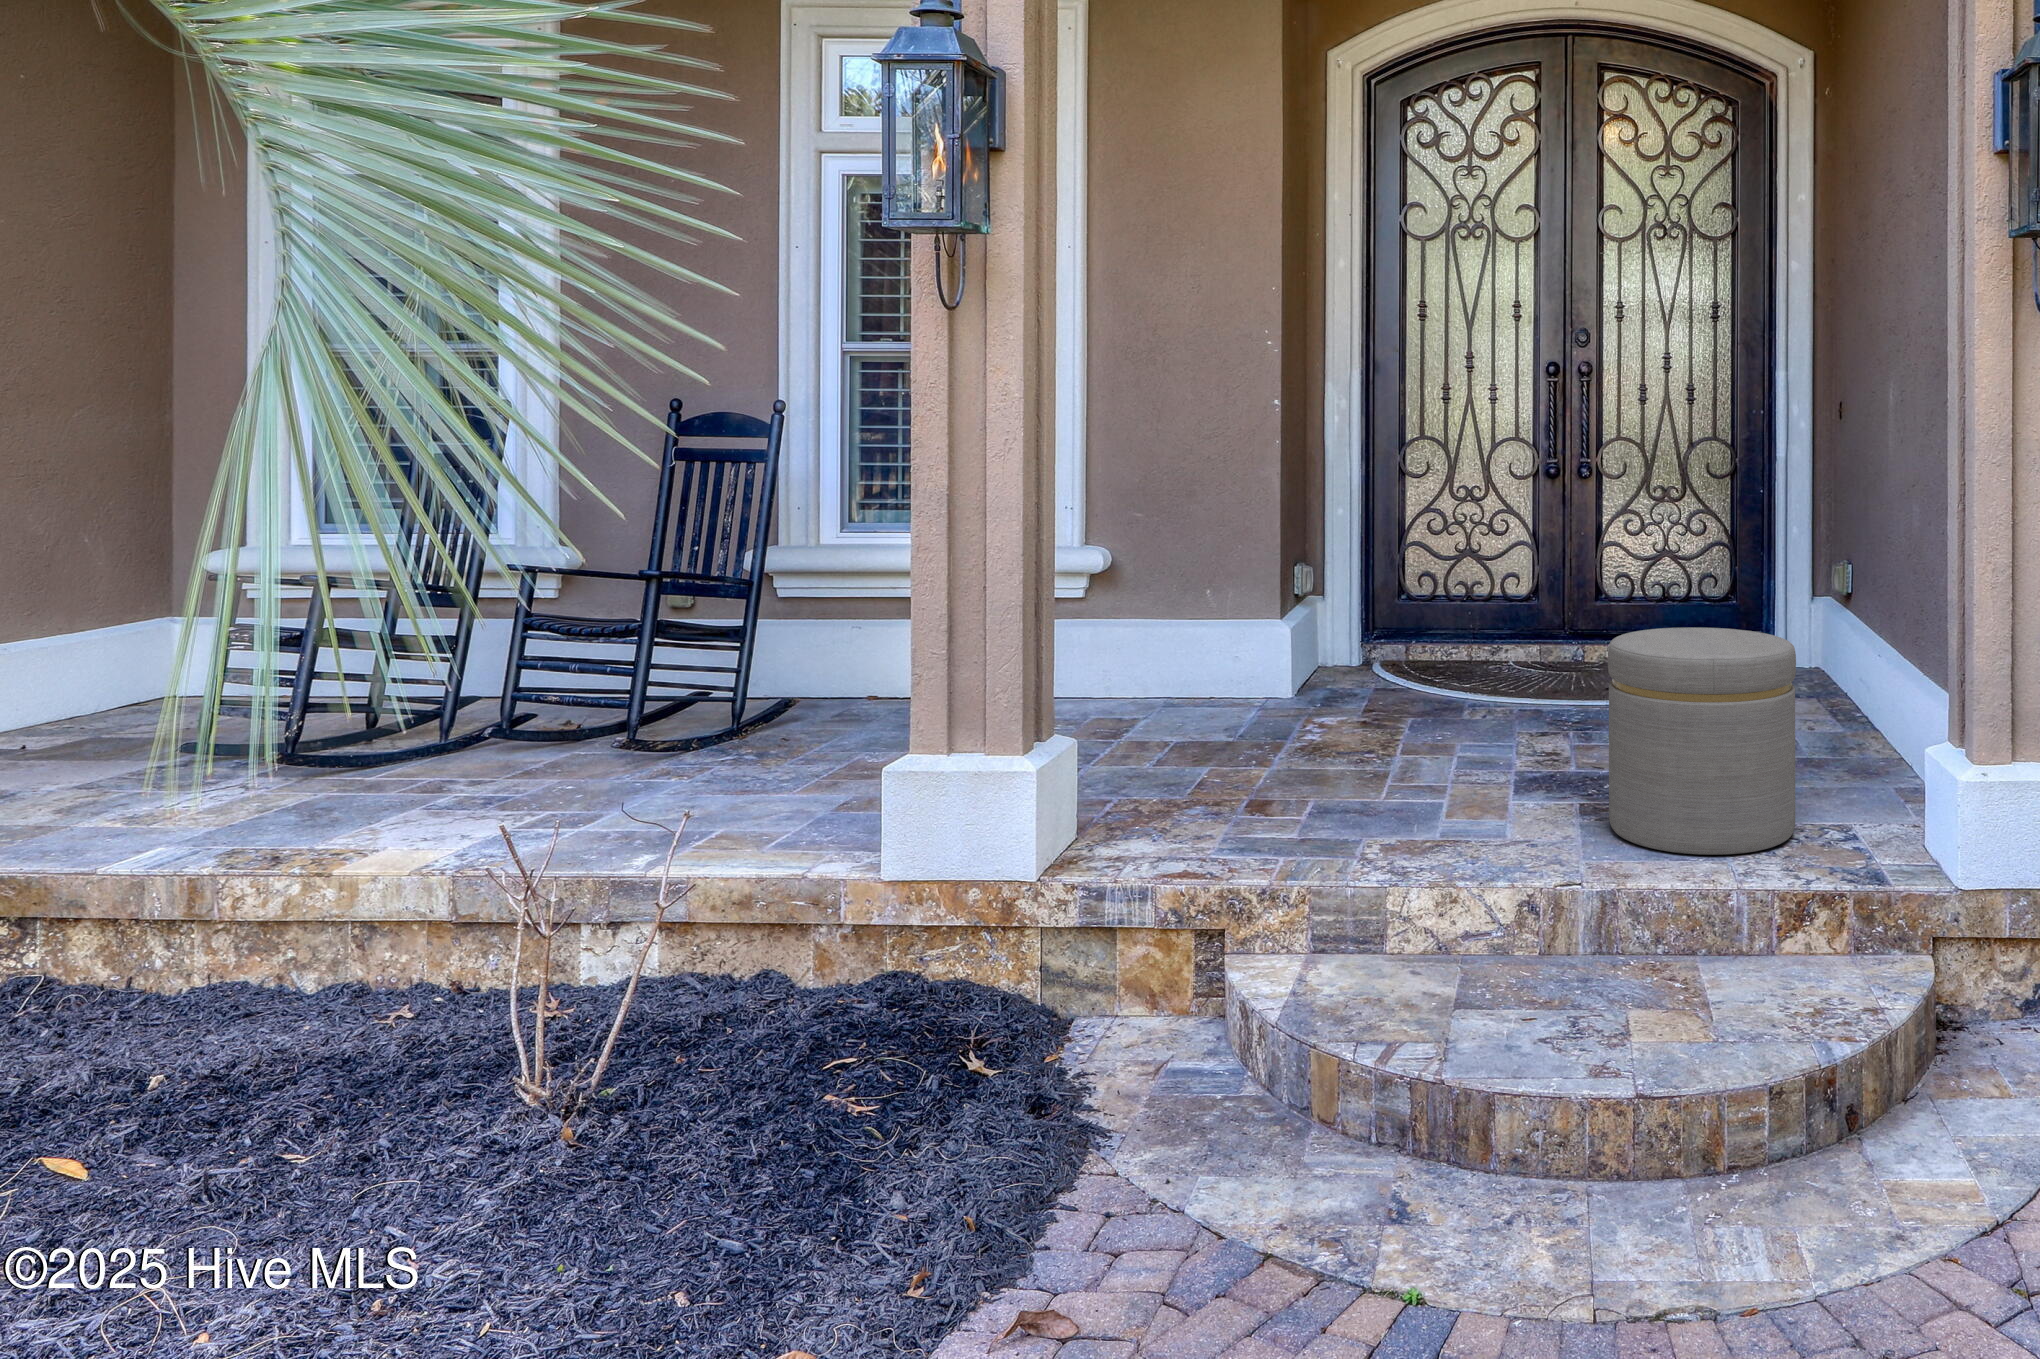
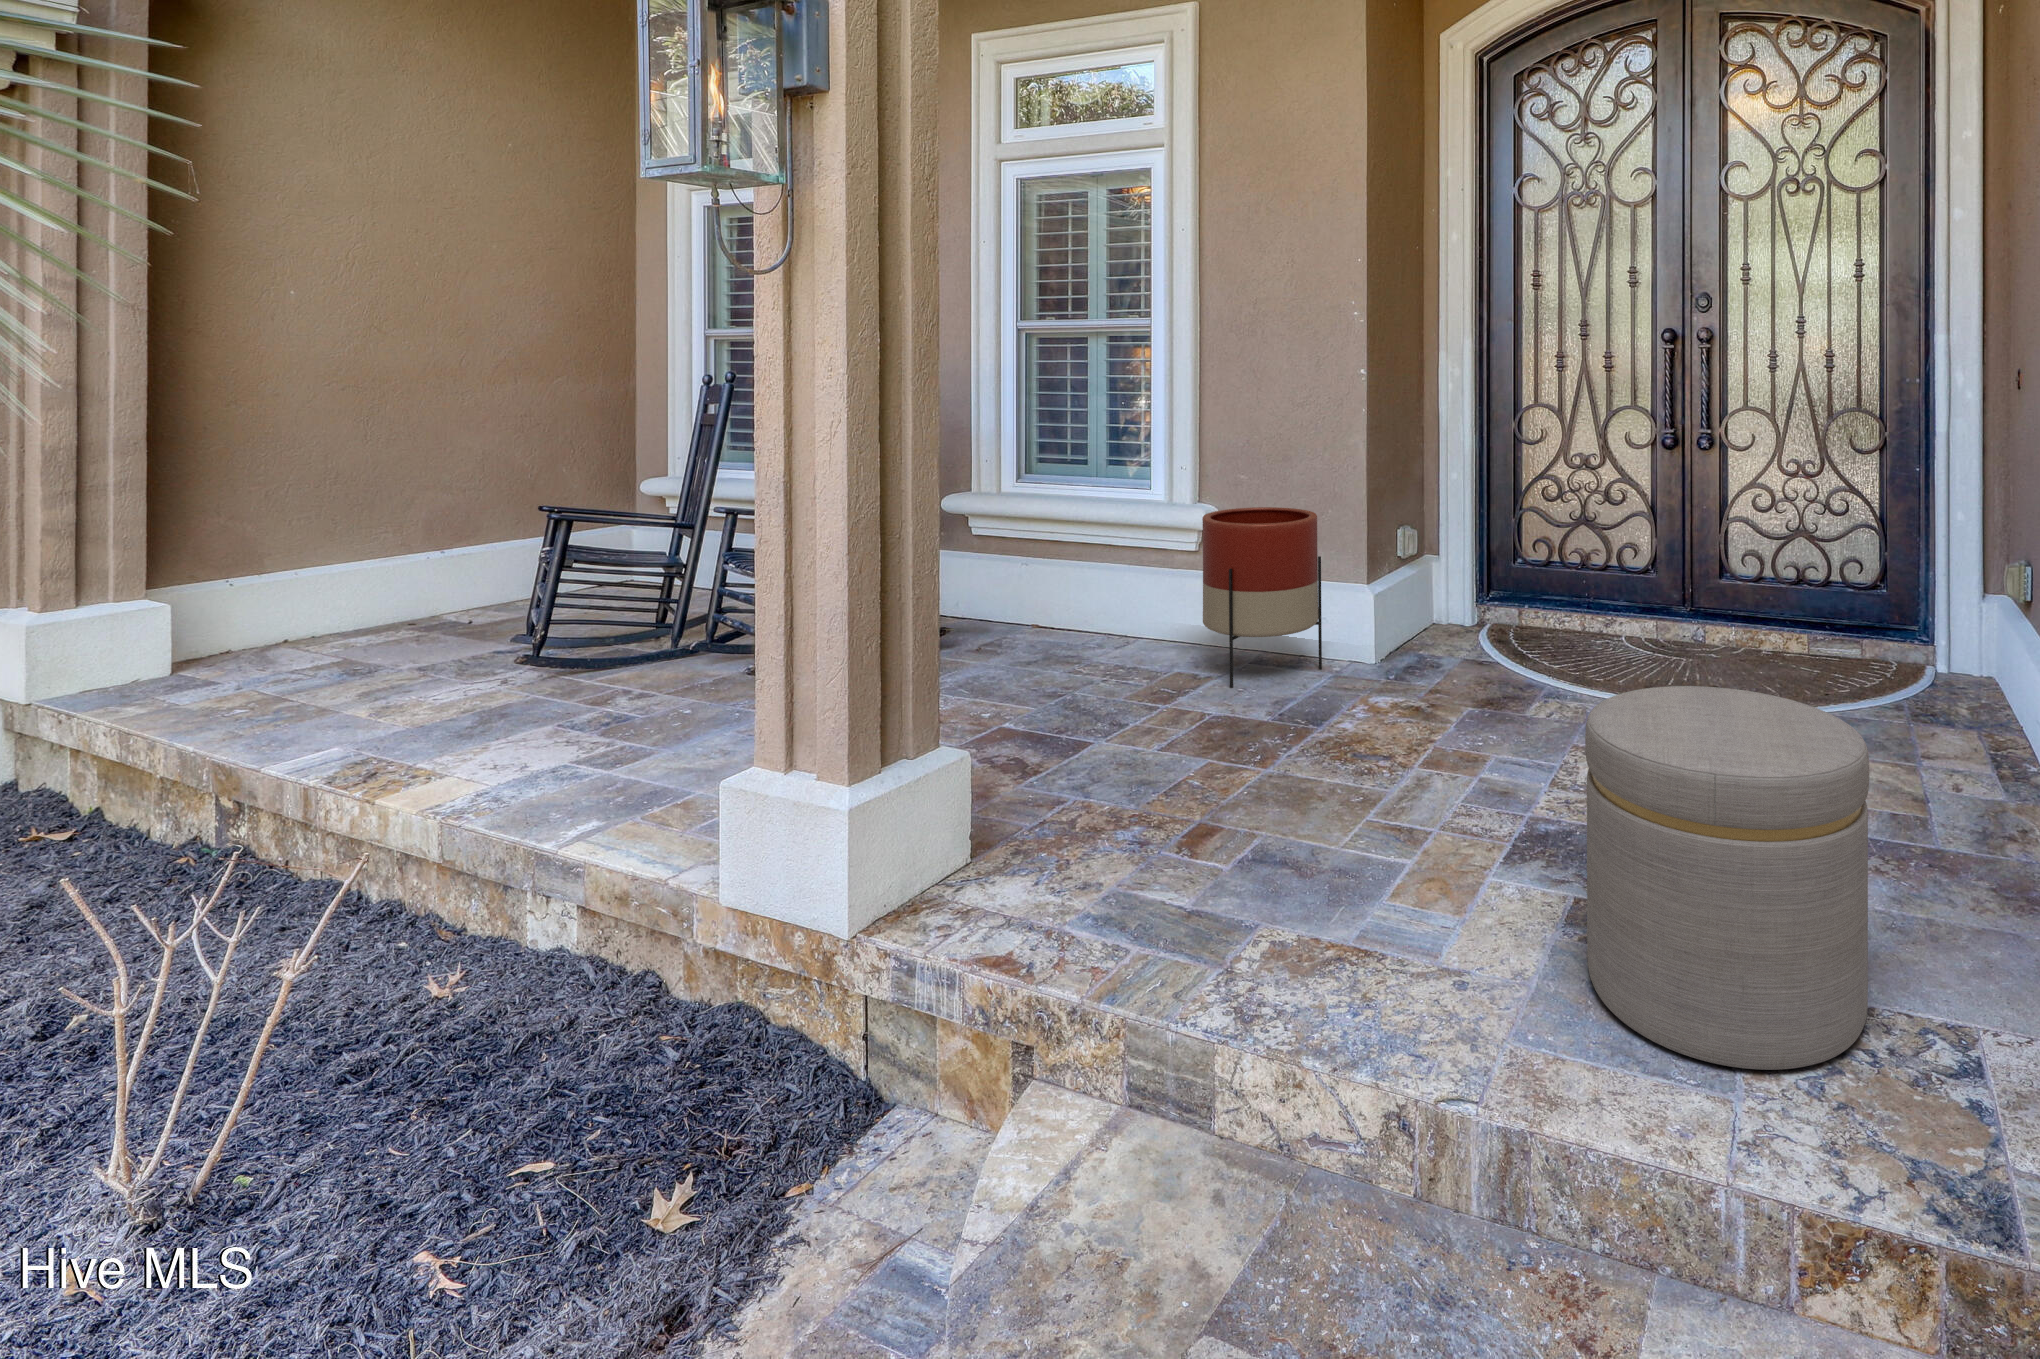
planter: none [1120,543,1242,722] -> present [1202,507,1322,688]

